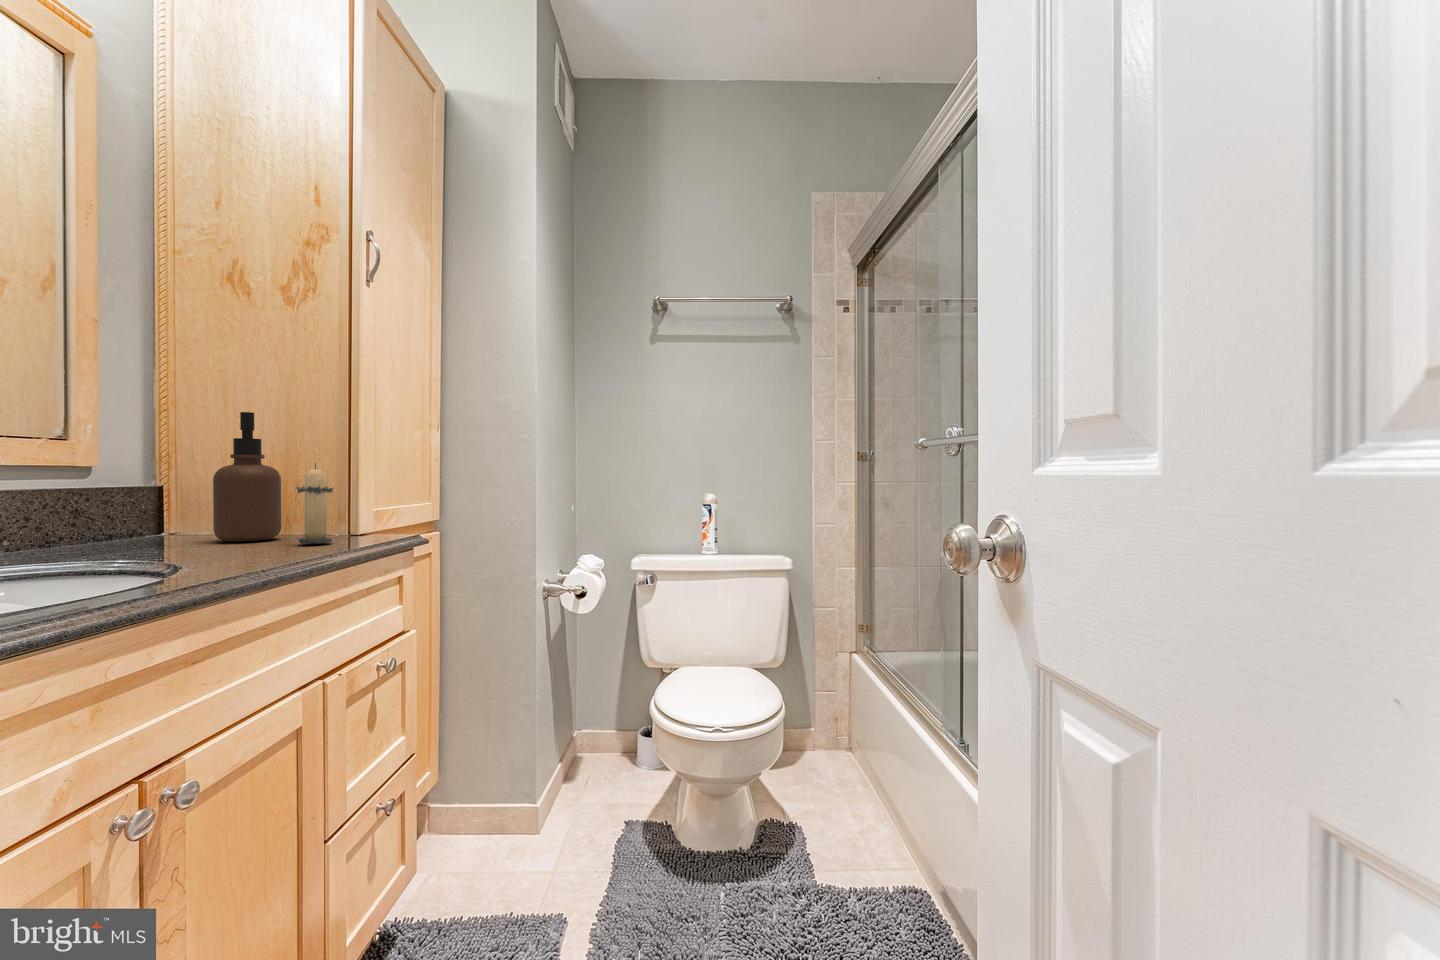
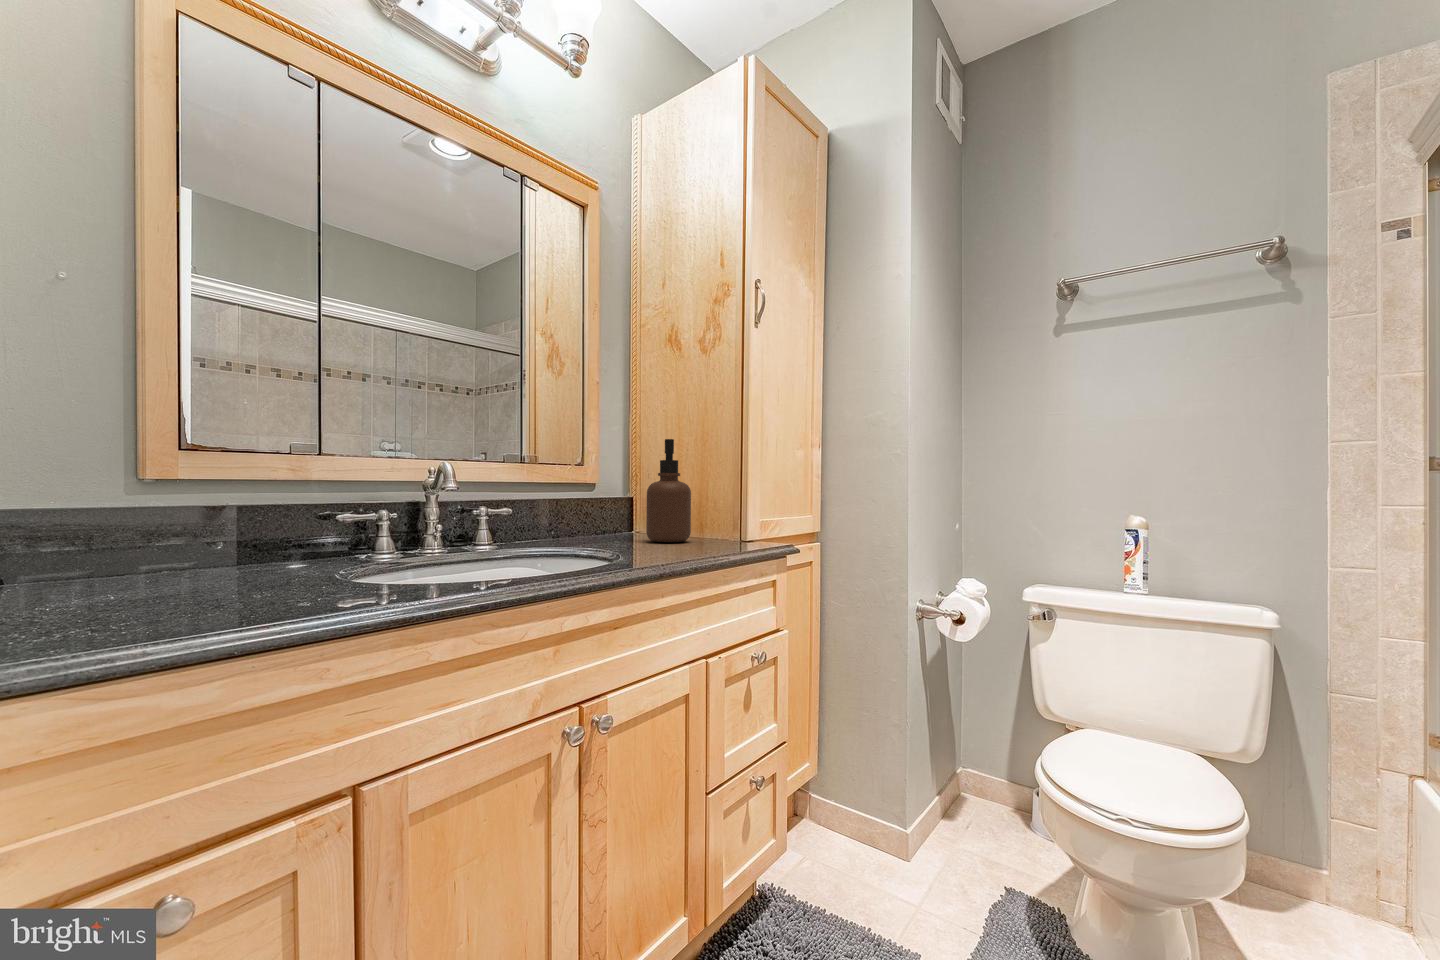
candle: present [296,463,333,544] -> none [694,481,727,548]

